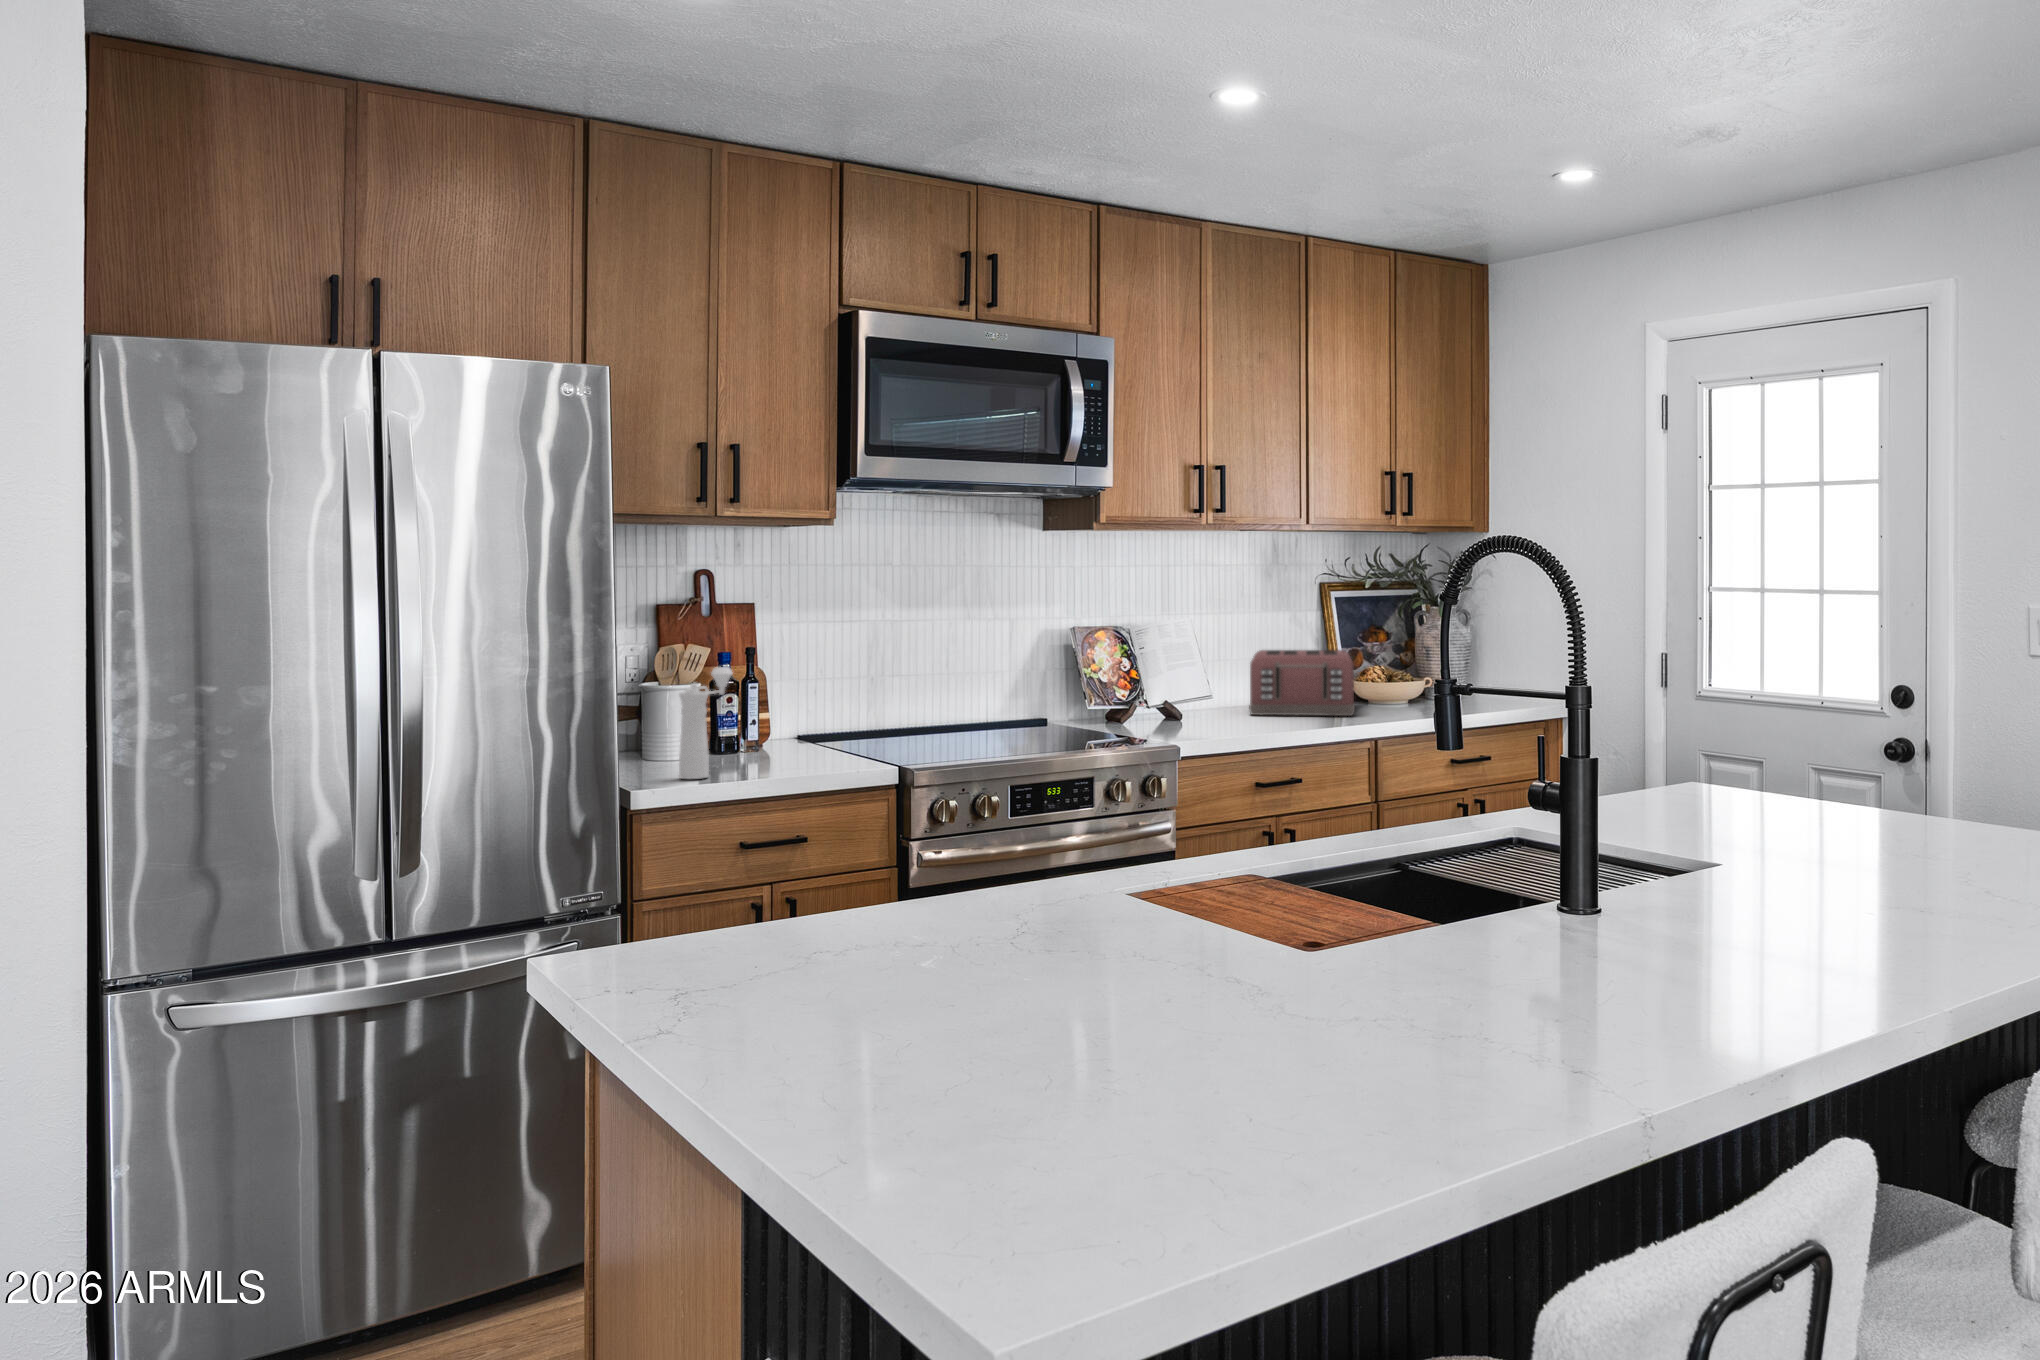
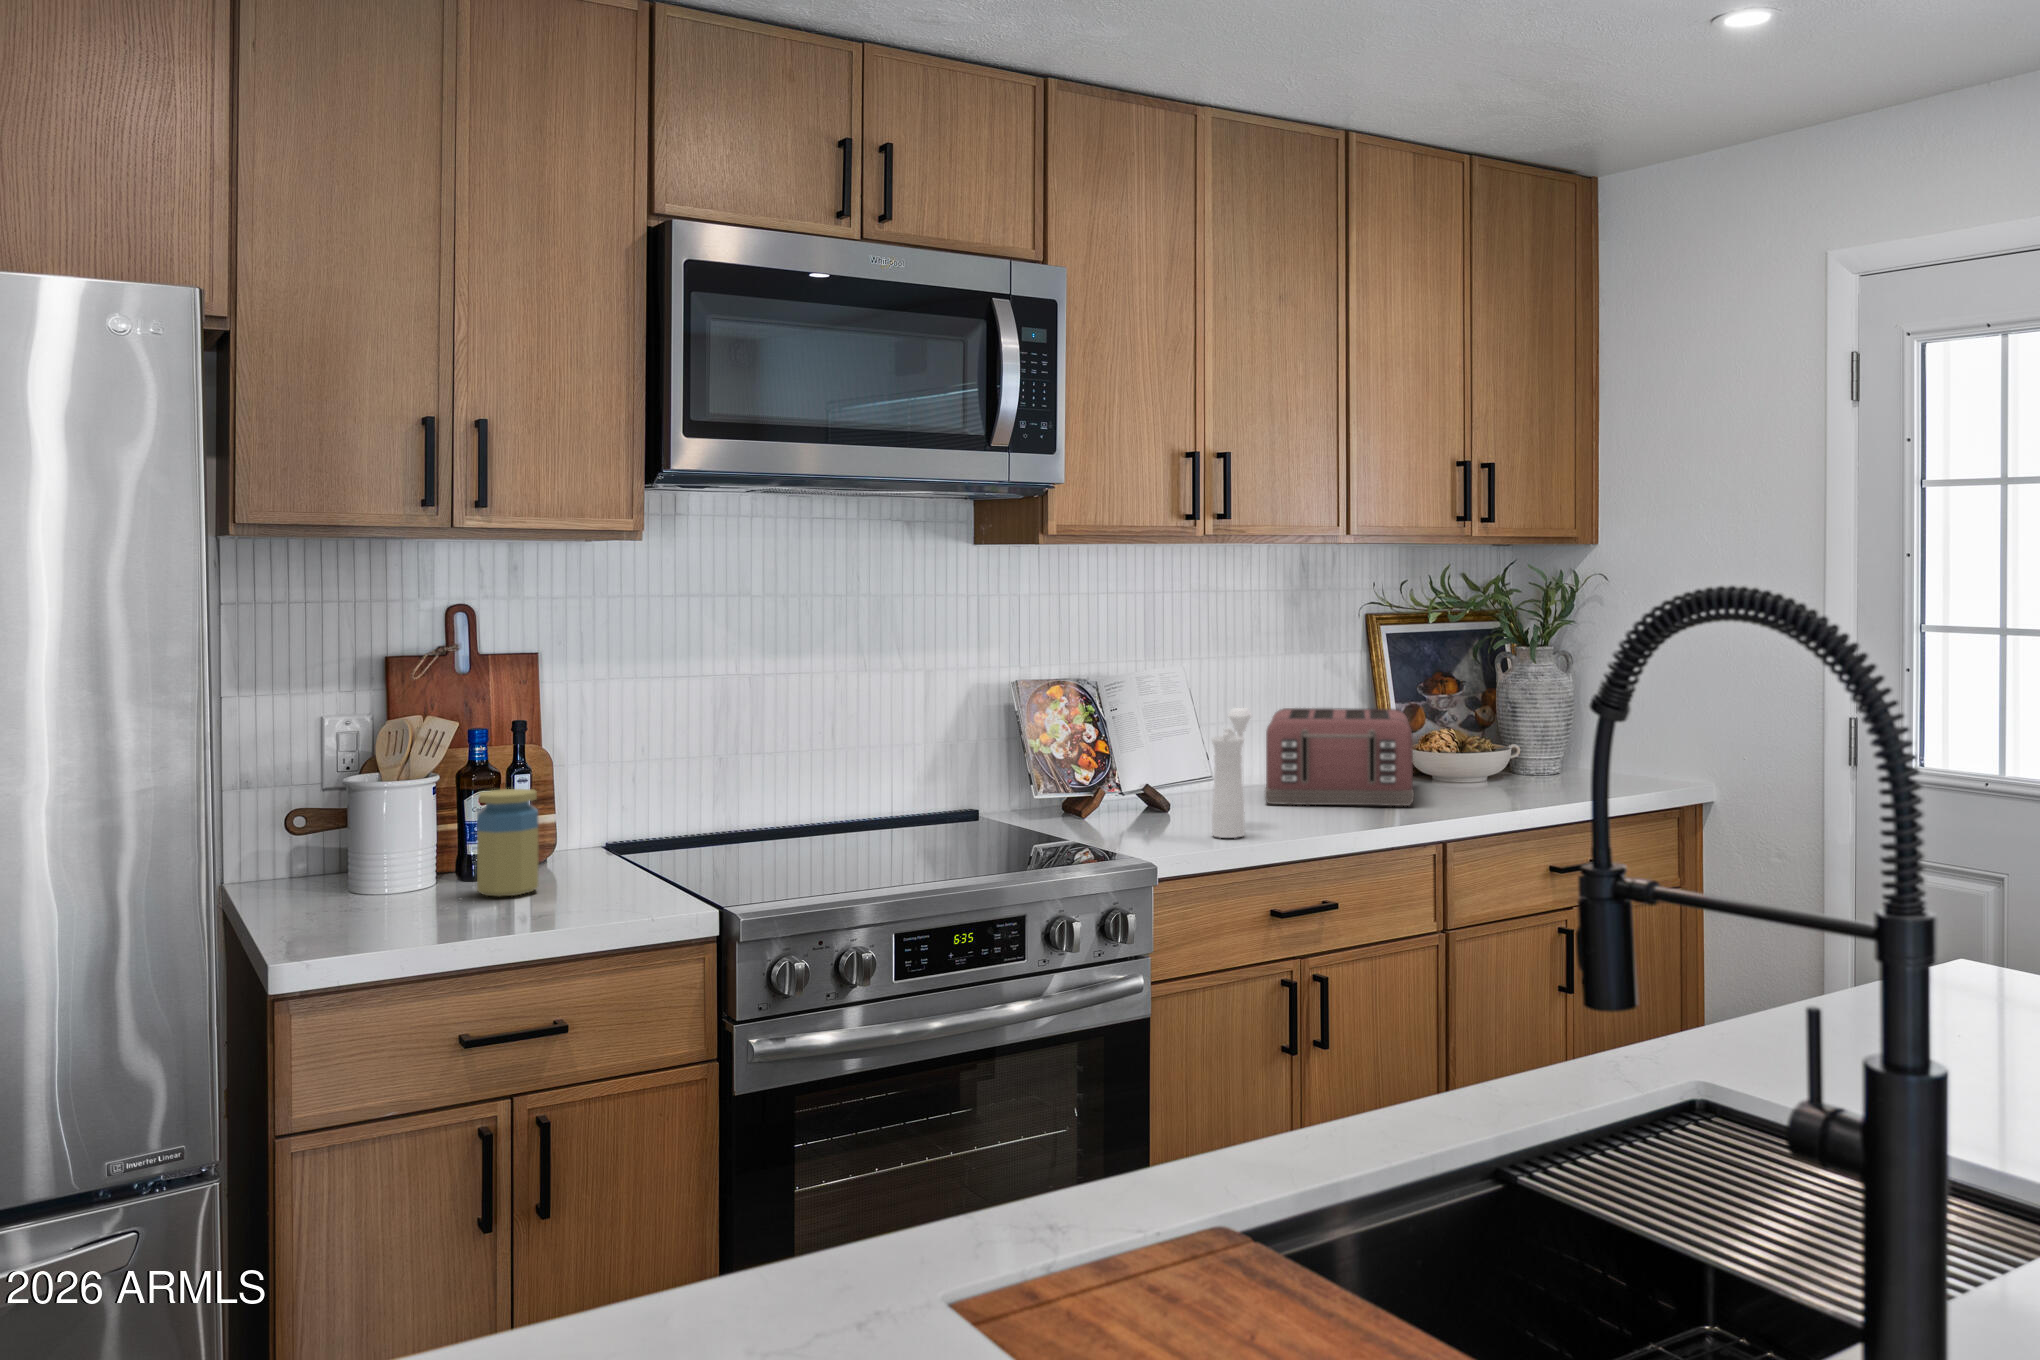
pepper mill: present [679,667,732,779] -> present [1212,708,1252,838]
jar: none [731,691,772,761] -> present [477,789,538,896]

